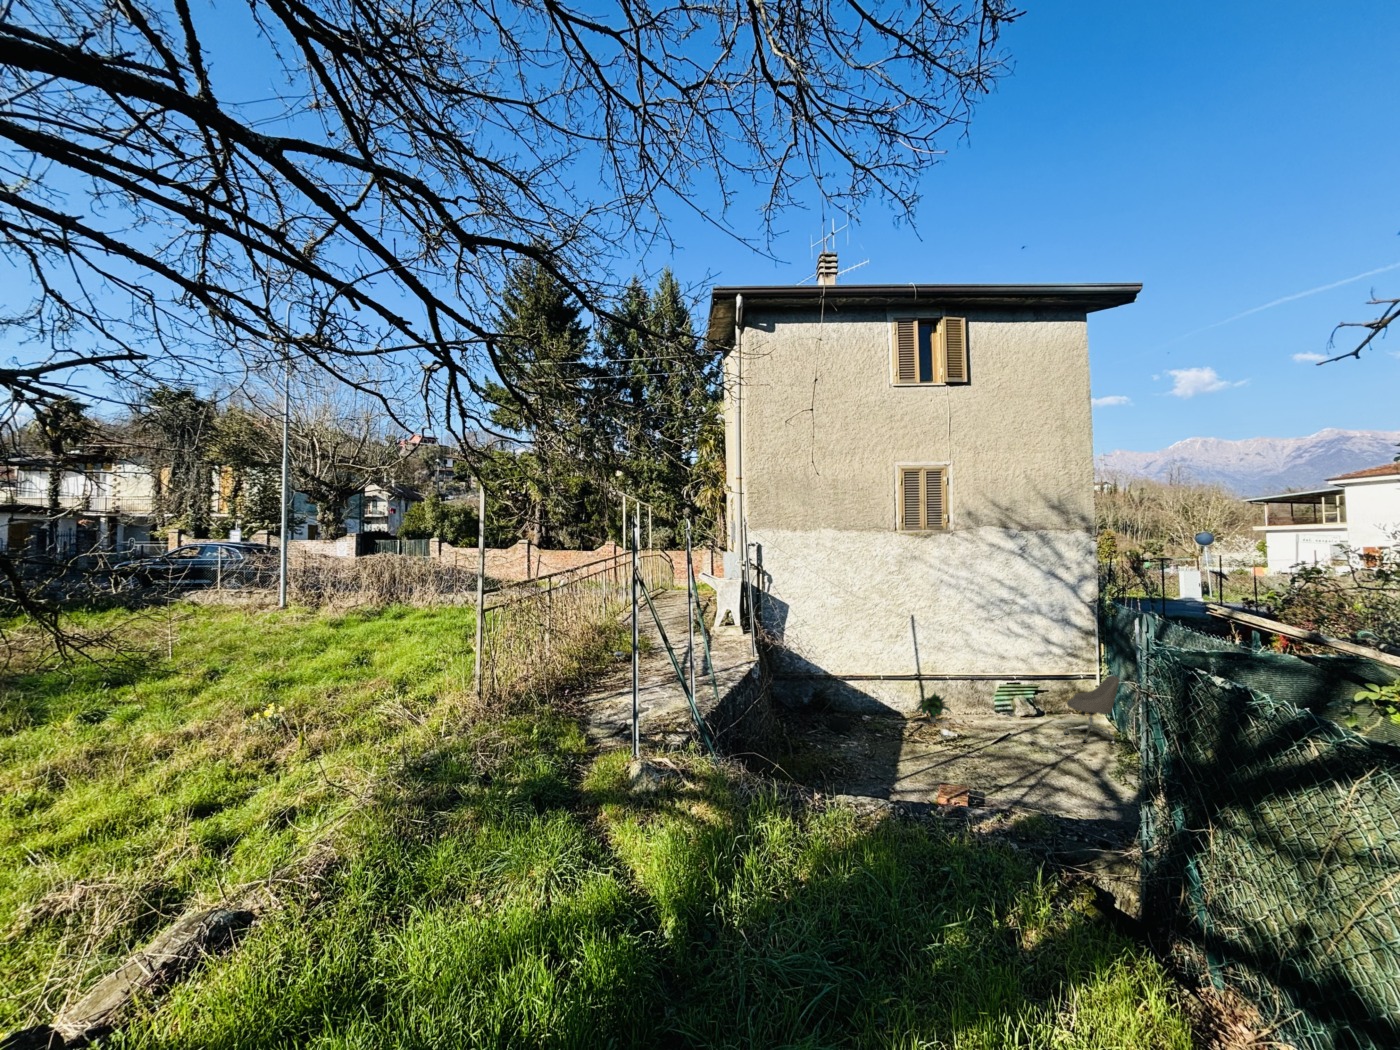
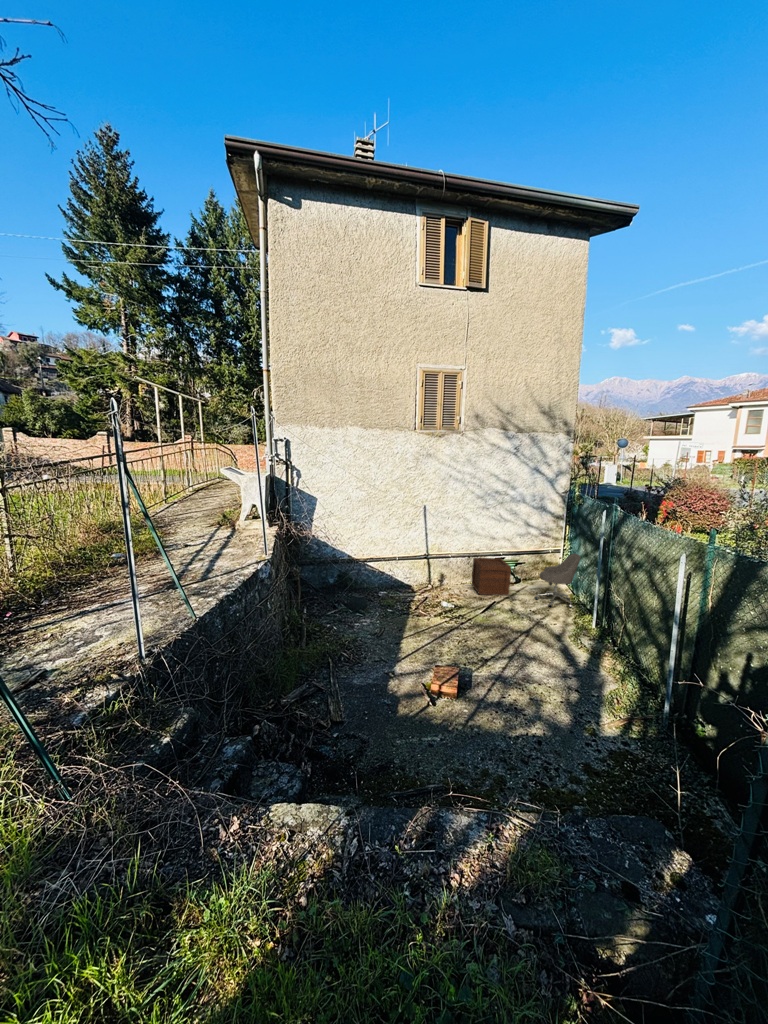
wooden crate: none [978,681,1029,729] -> present [472,558,511,595]
potted plant: present [916,692,951,723] -> none [422,567,452,594]

